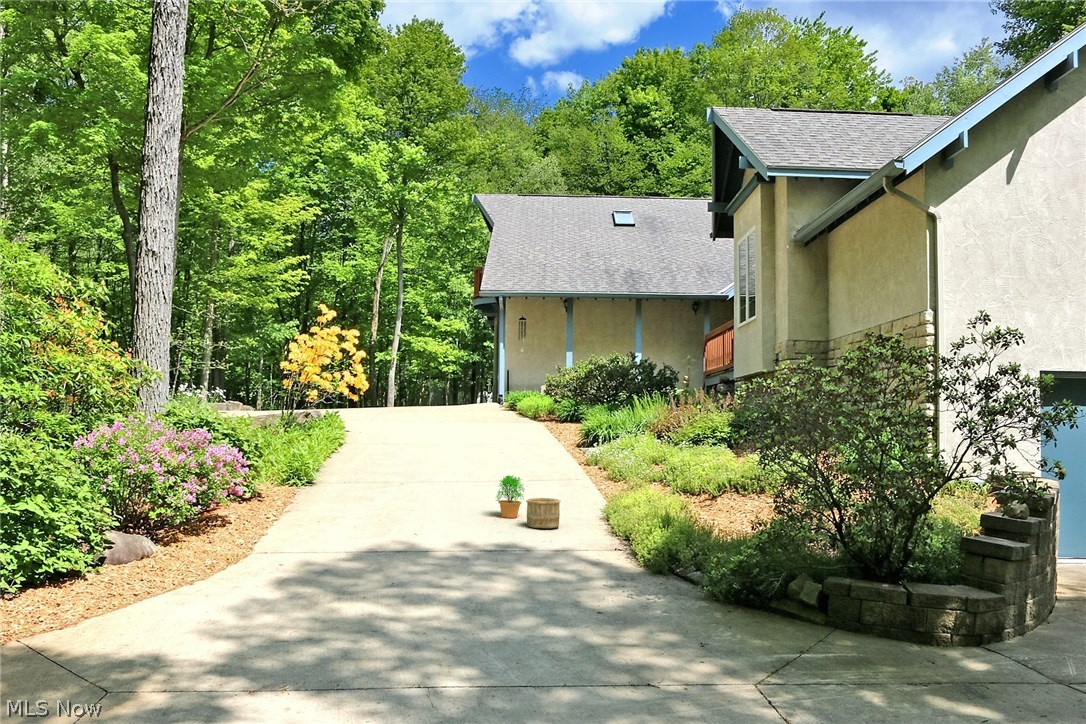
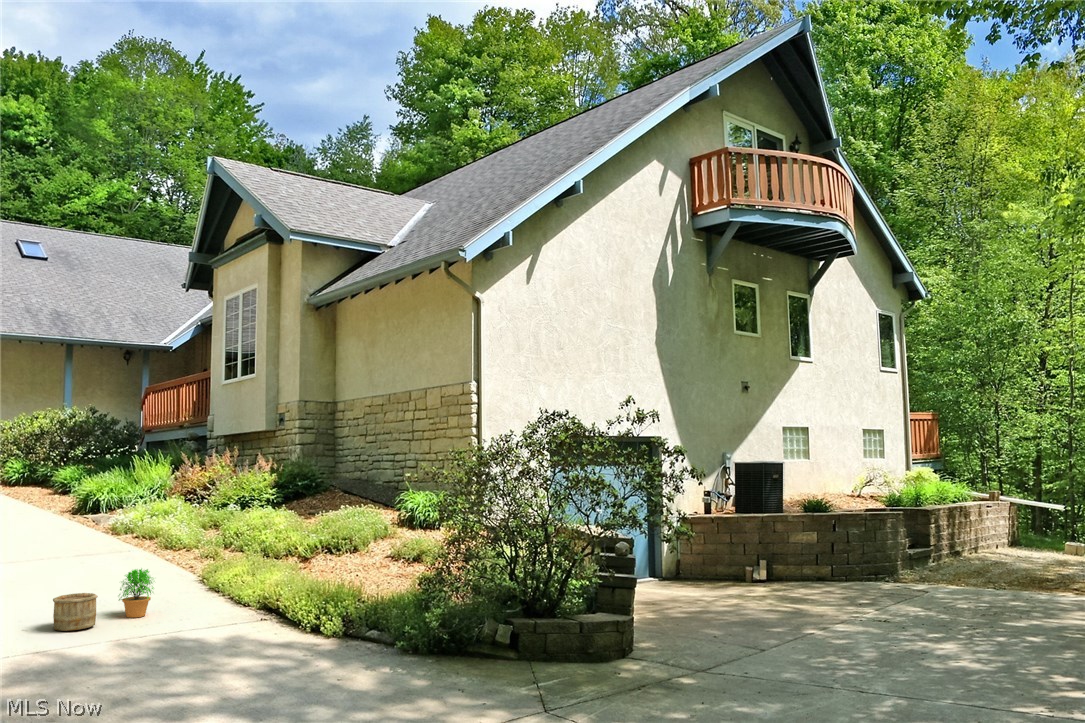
wooden bucket: present [526,498,560,528] -> present [53,593,98,631]

